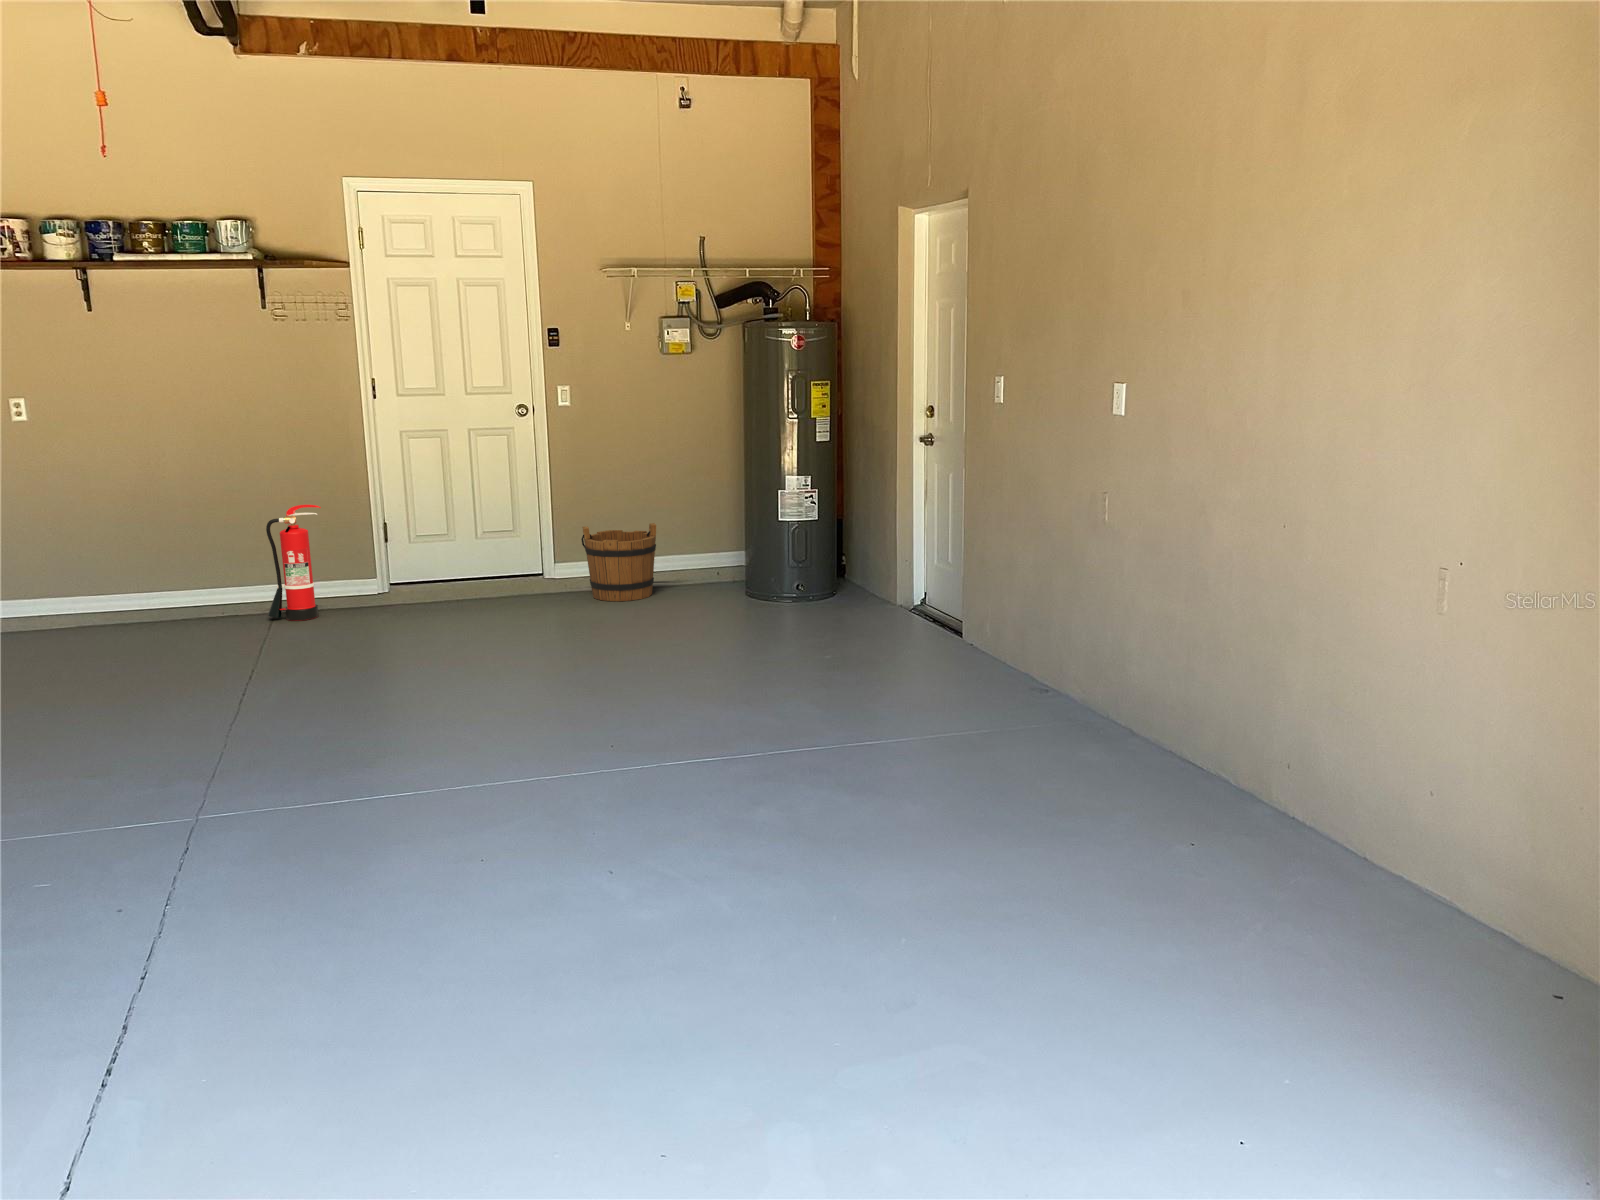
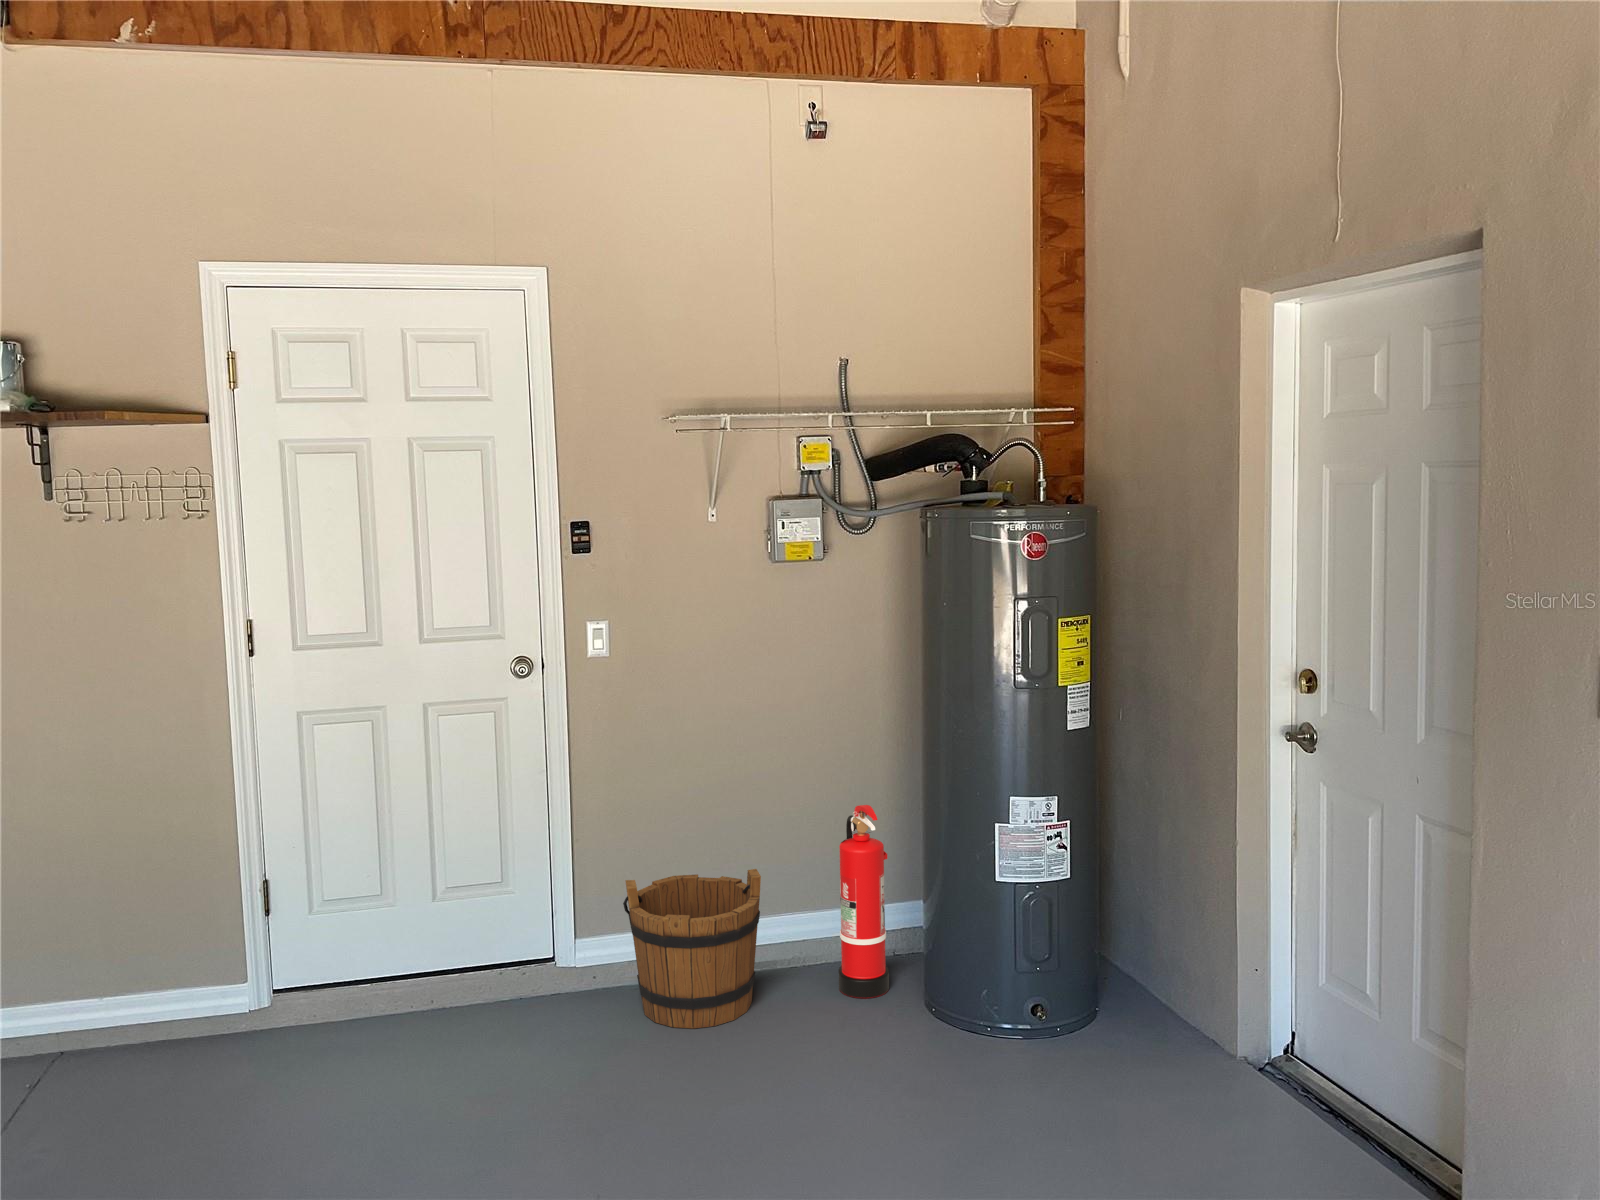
fire extinguisher: present [266,505,321,621] -> present [839,805,889,998]

